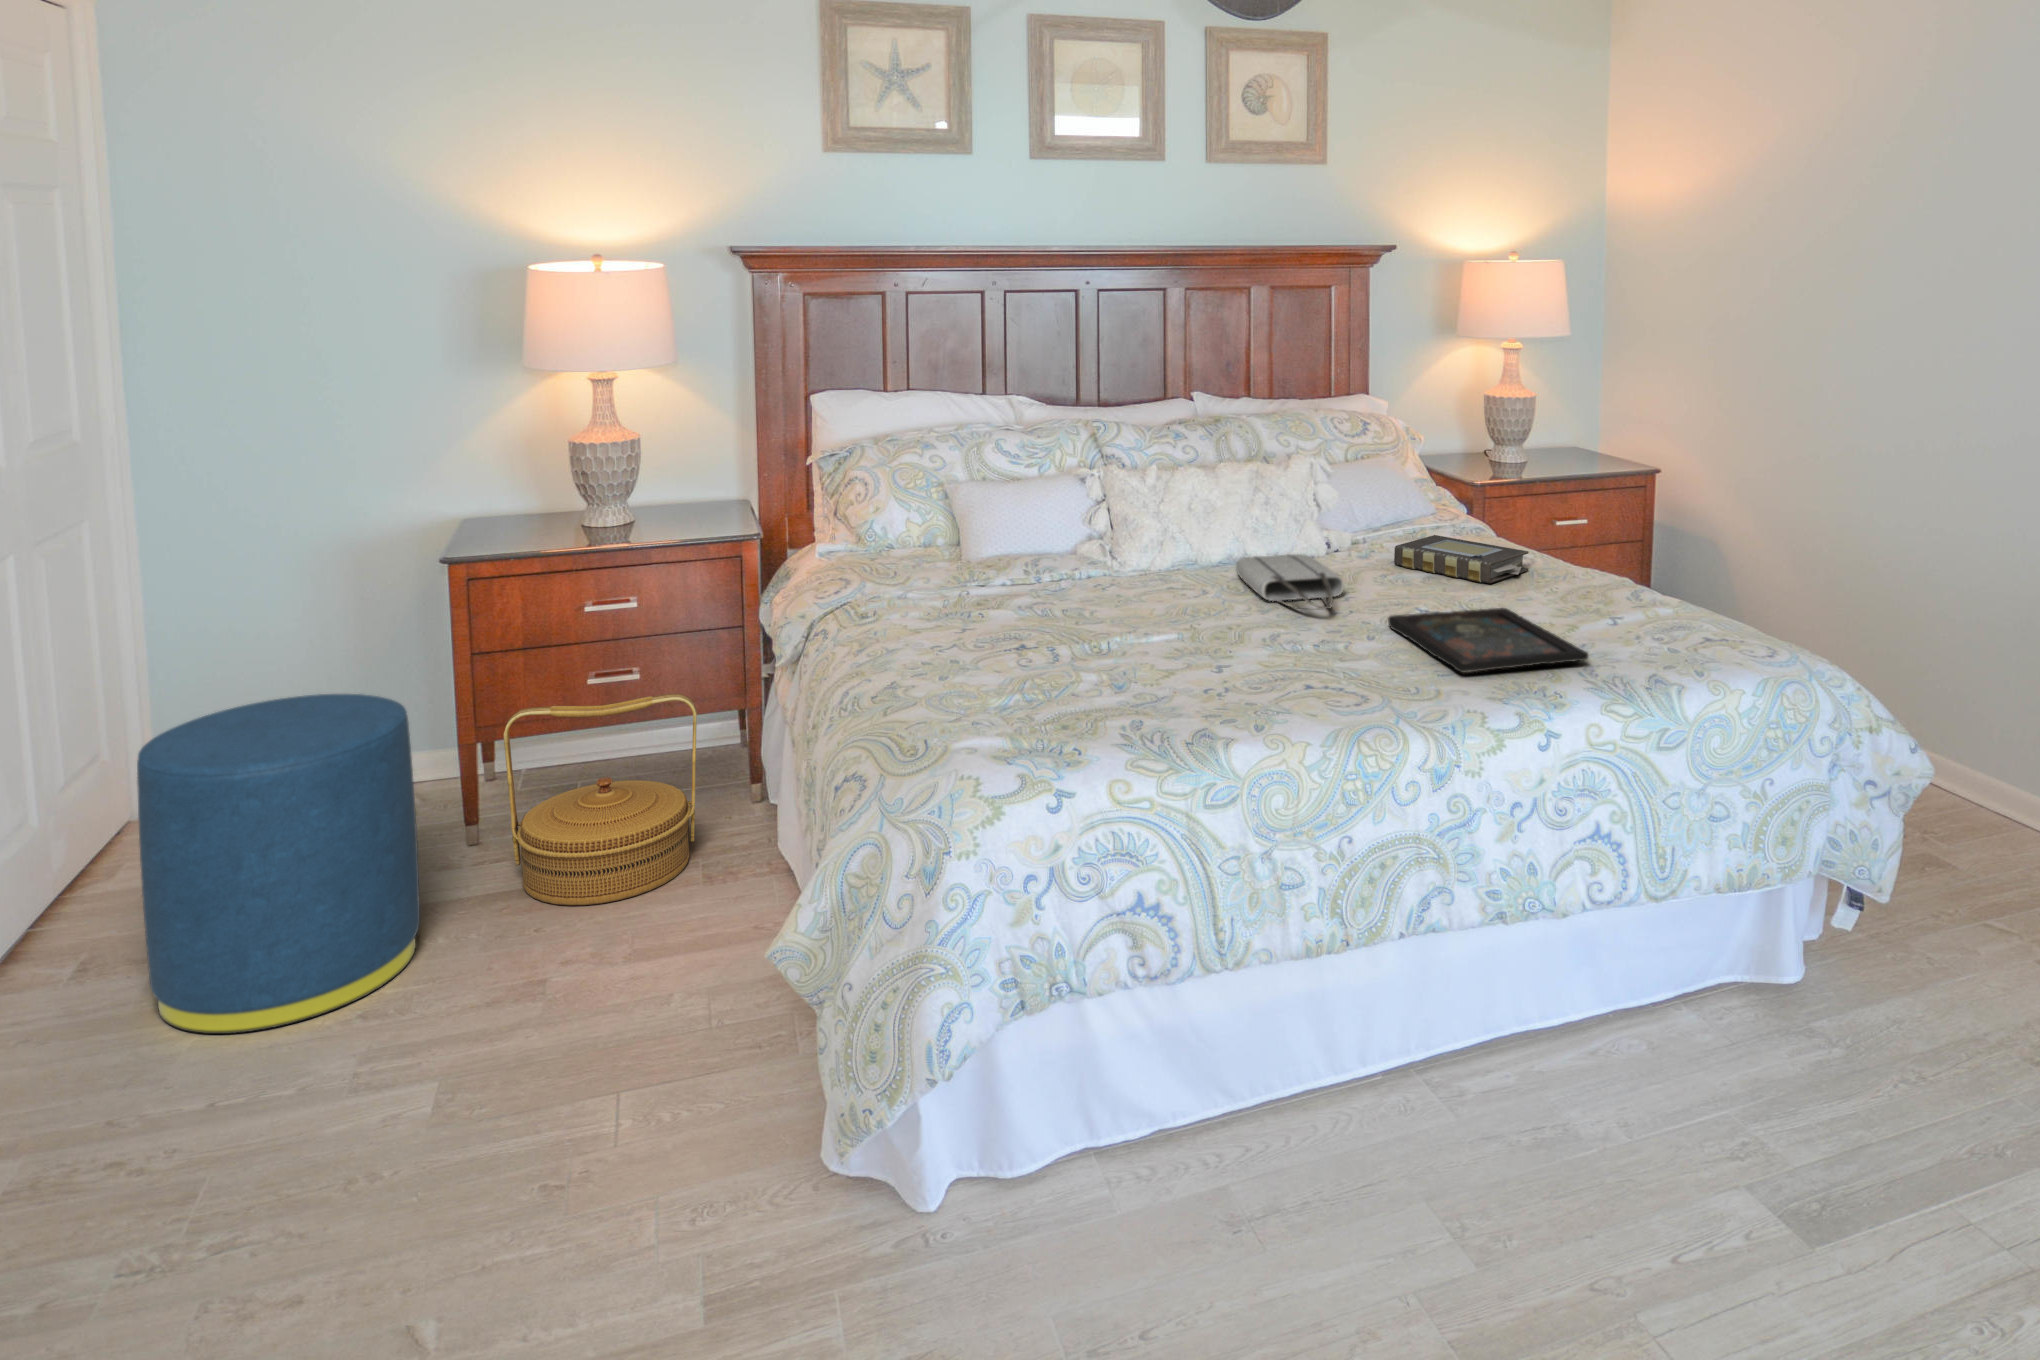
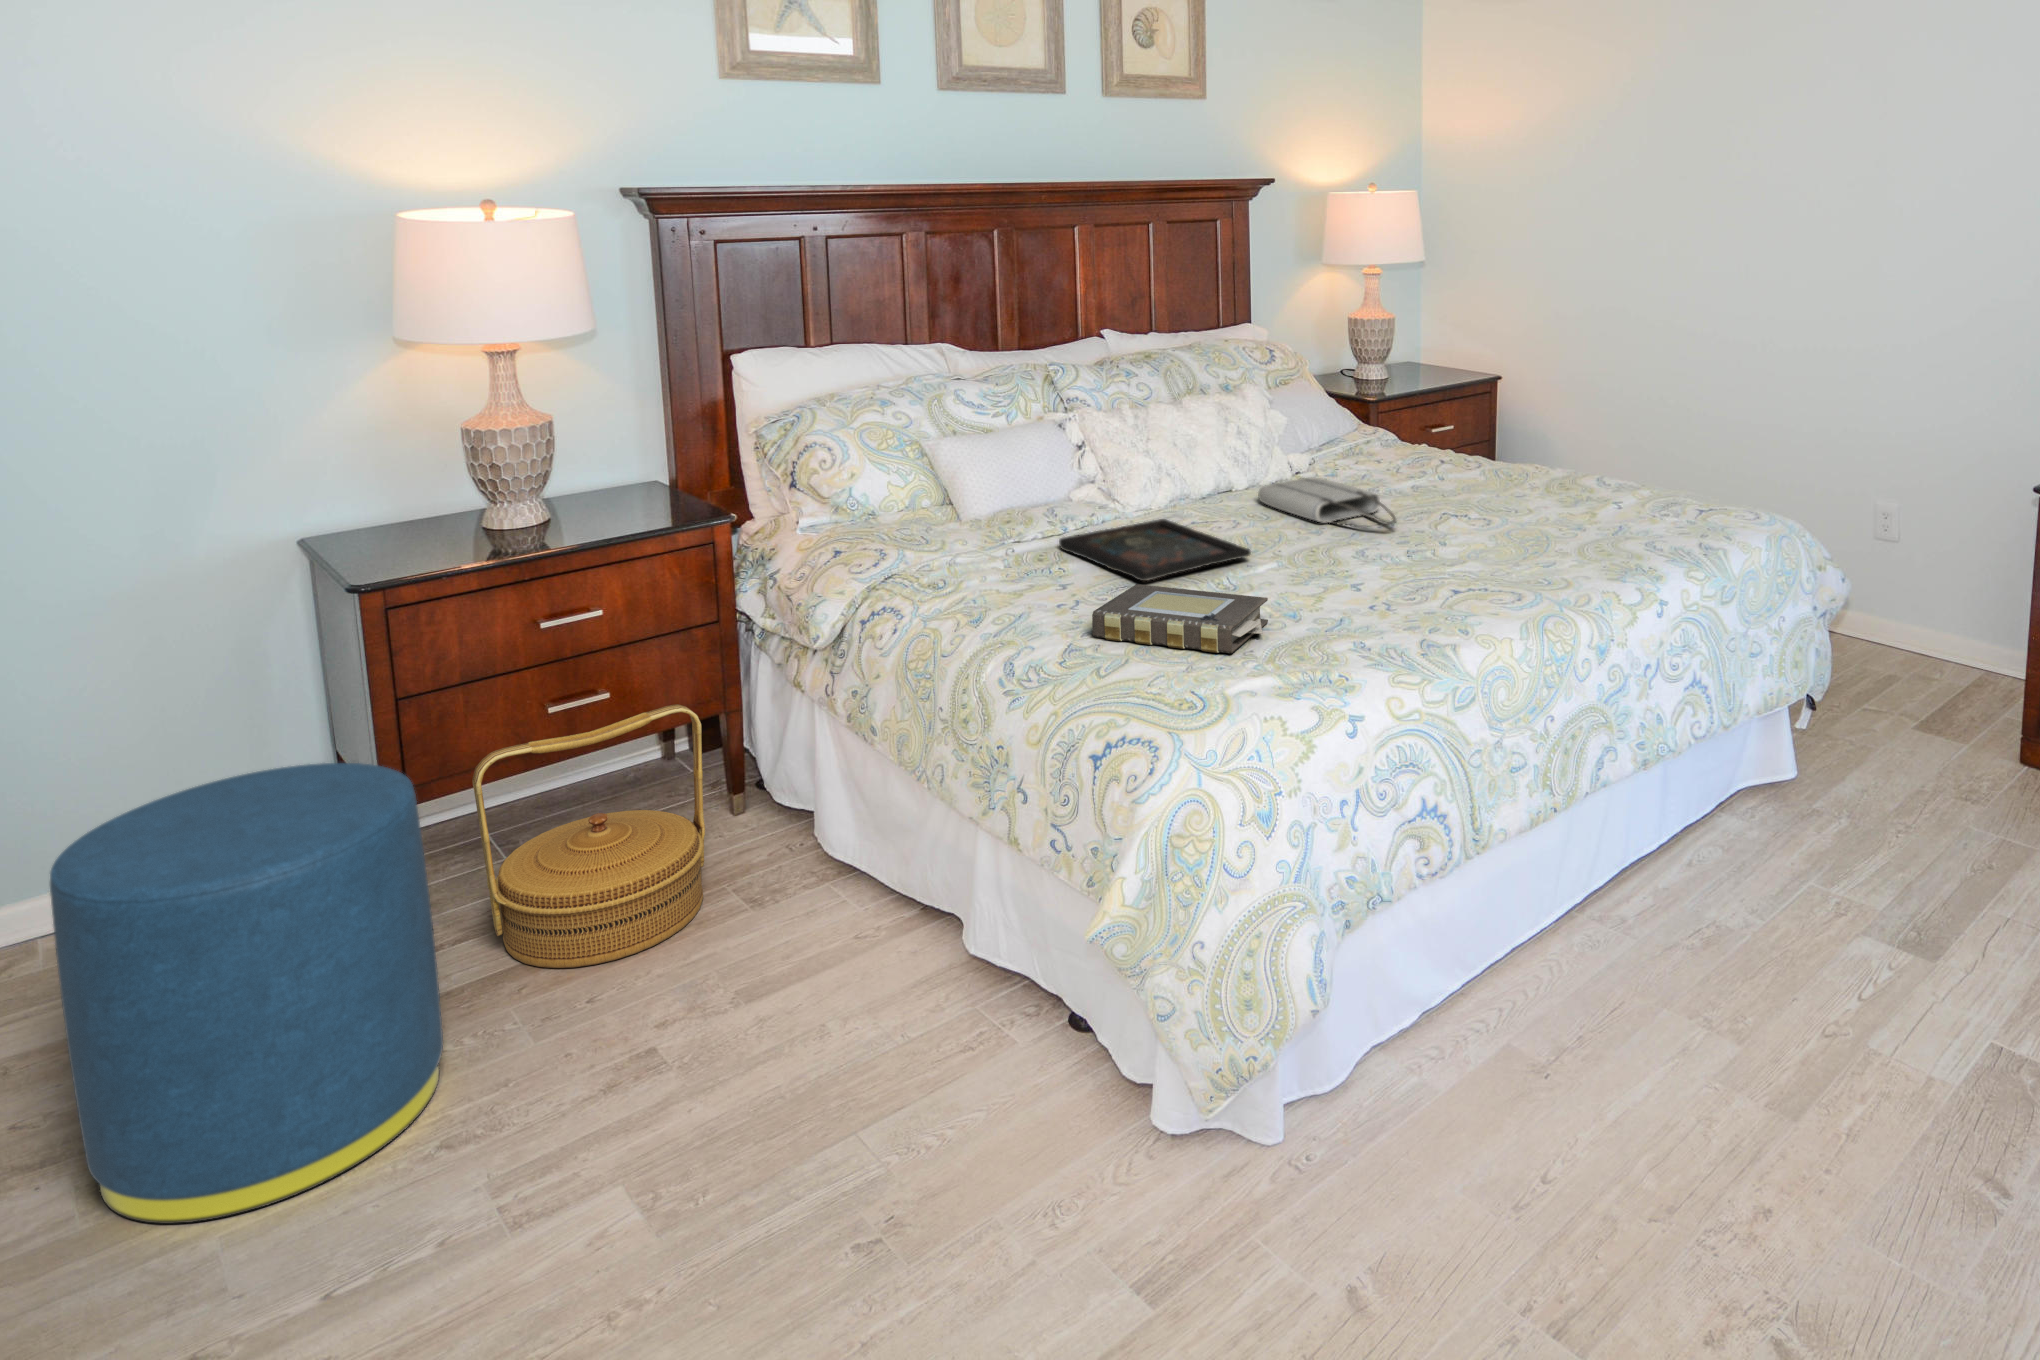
book: present [1394,535,1529,583] -> present [1092,584,1268,653]
tray: present [1388,608,1589,673] -> present [1059,519,1251,581]

